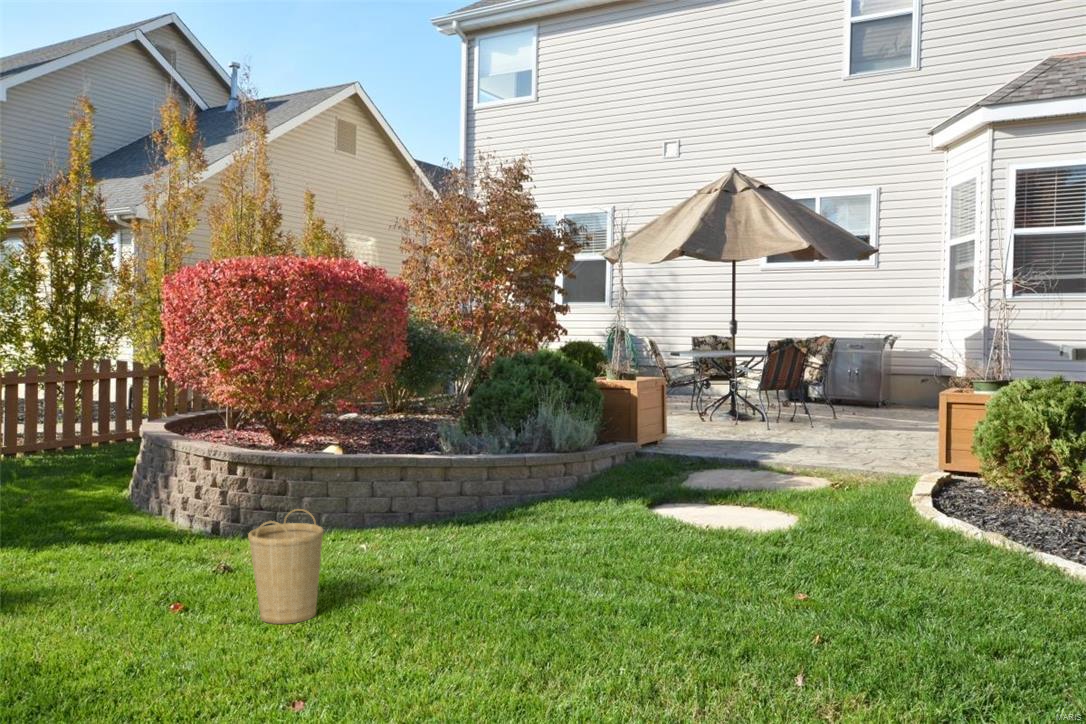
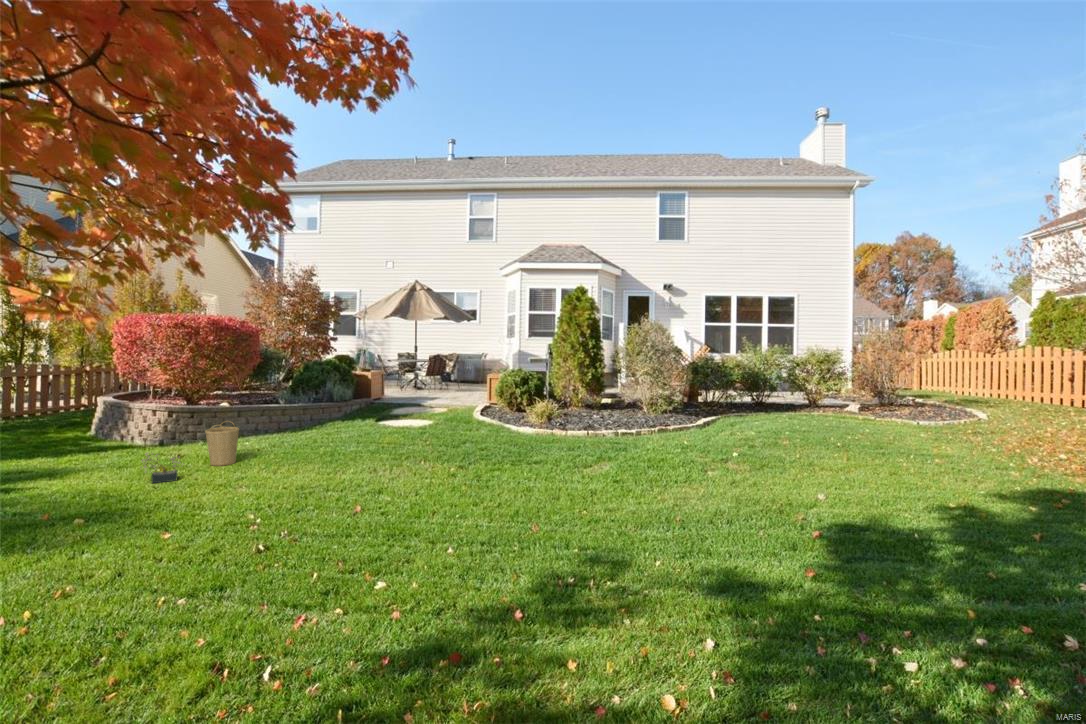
decorative plant: none [90,588,186,671] -> present [142,453,180,483]

